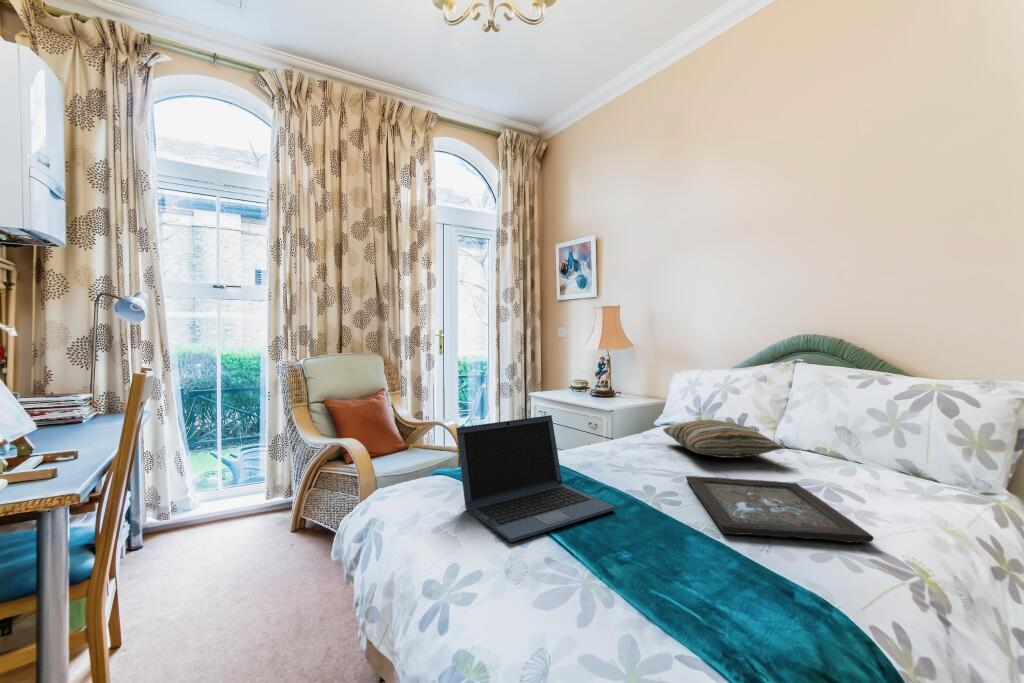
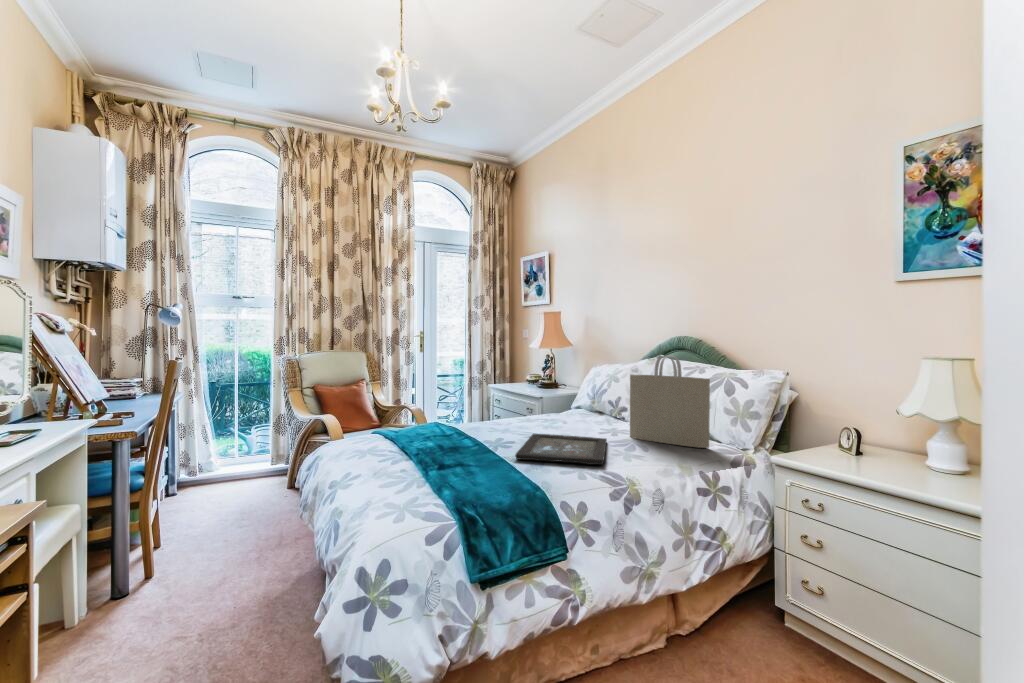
tote bag: none [810,364,953,496] -> present [630,355,710,448]
laptop: present [456,415,615,542] -> none [365,390,462,459]
pillow: present [663,420,782,458] -> none [550,399,620,426]

